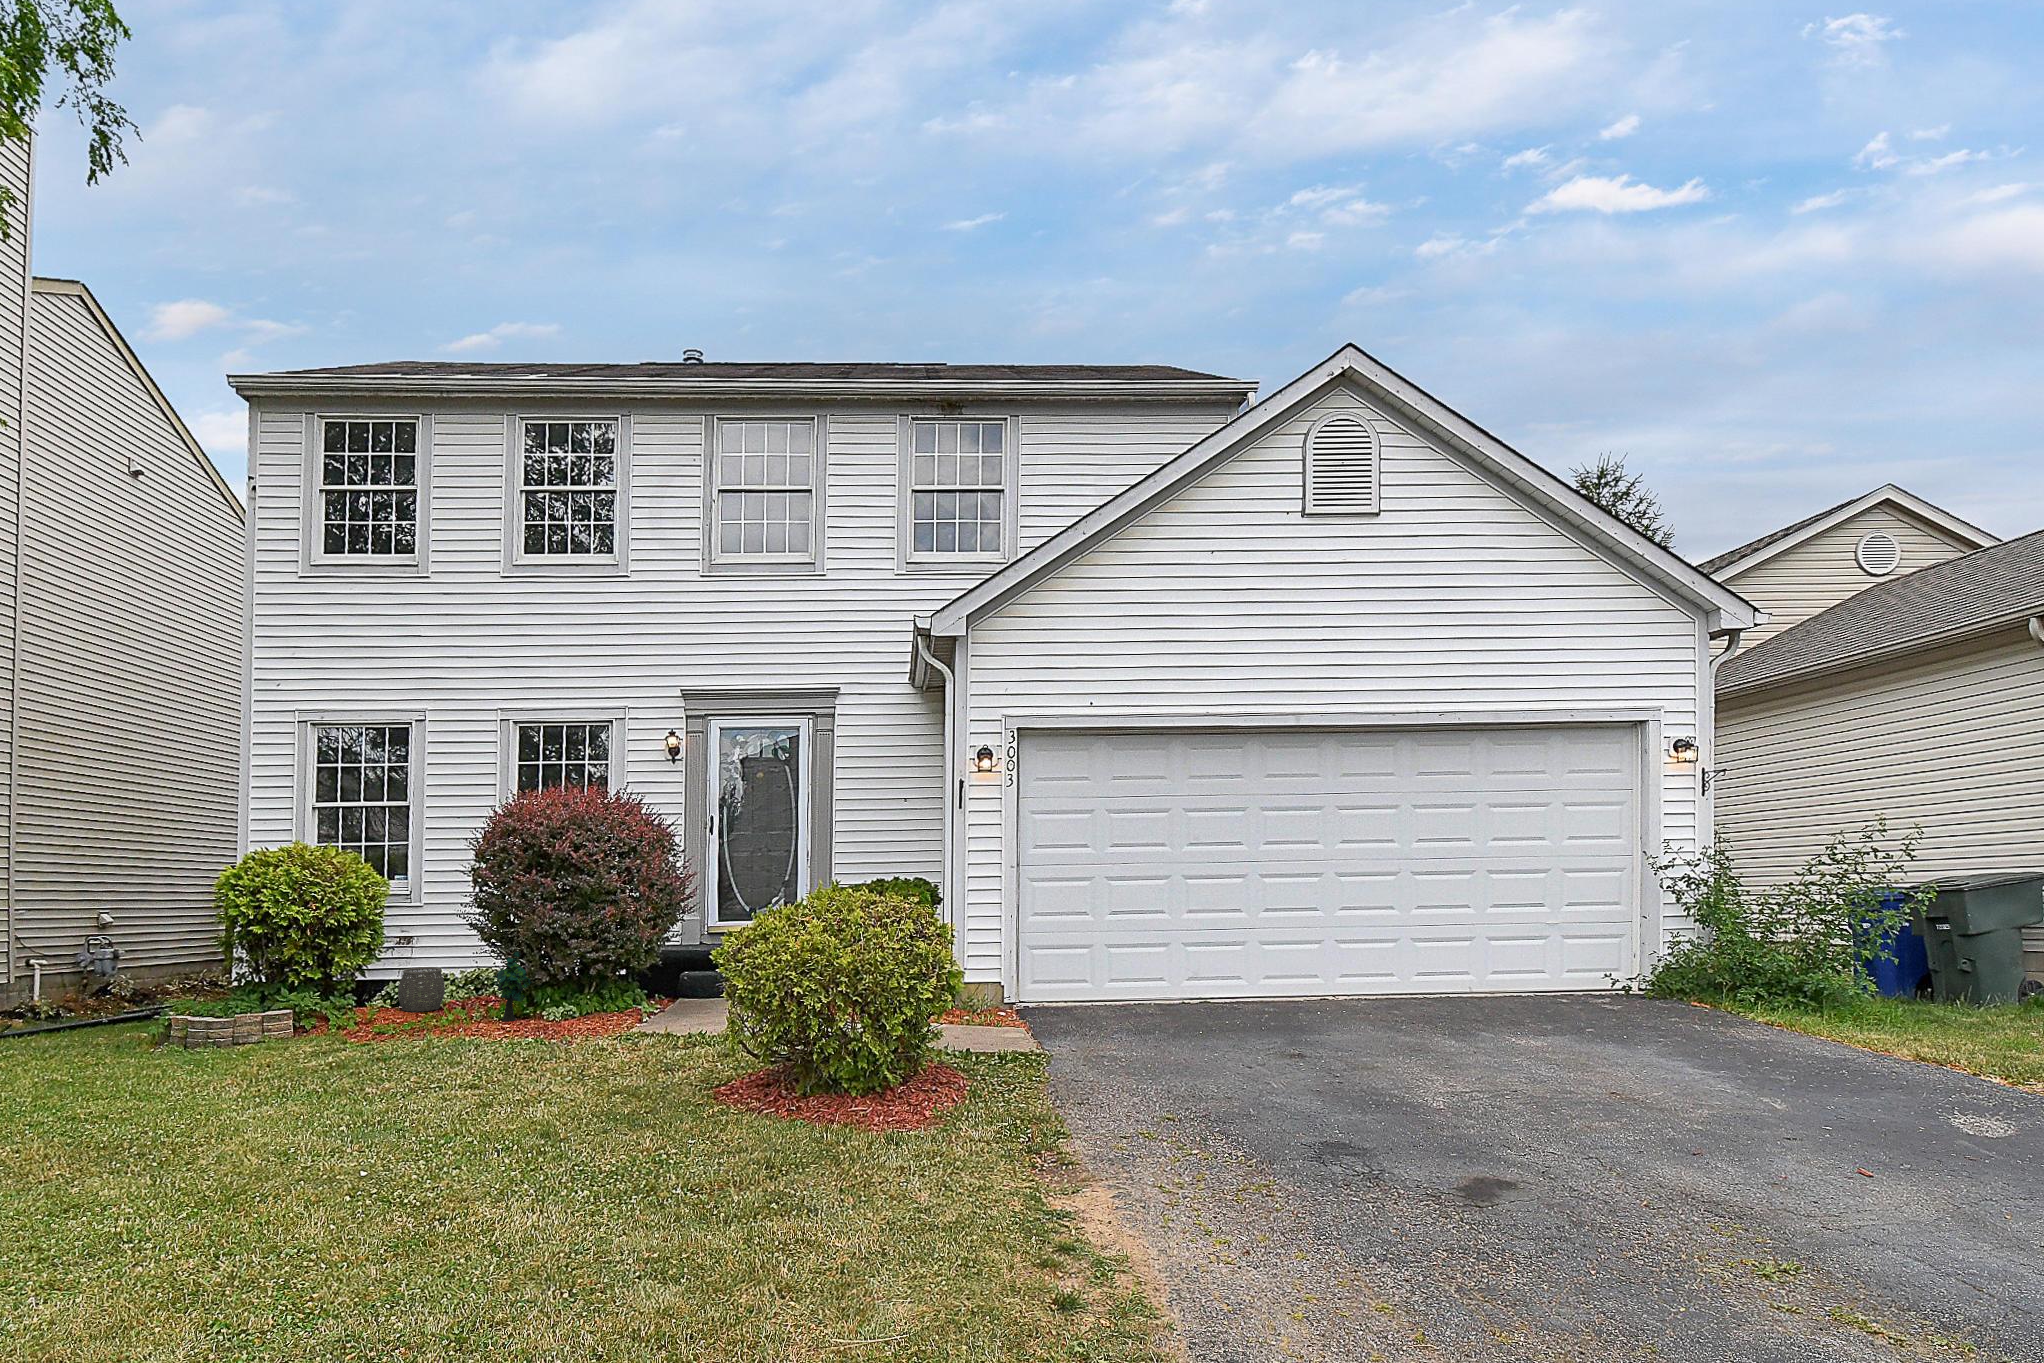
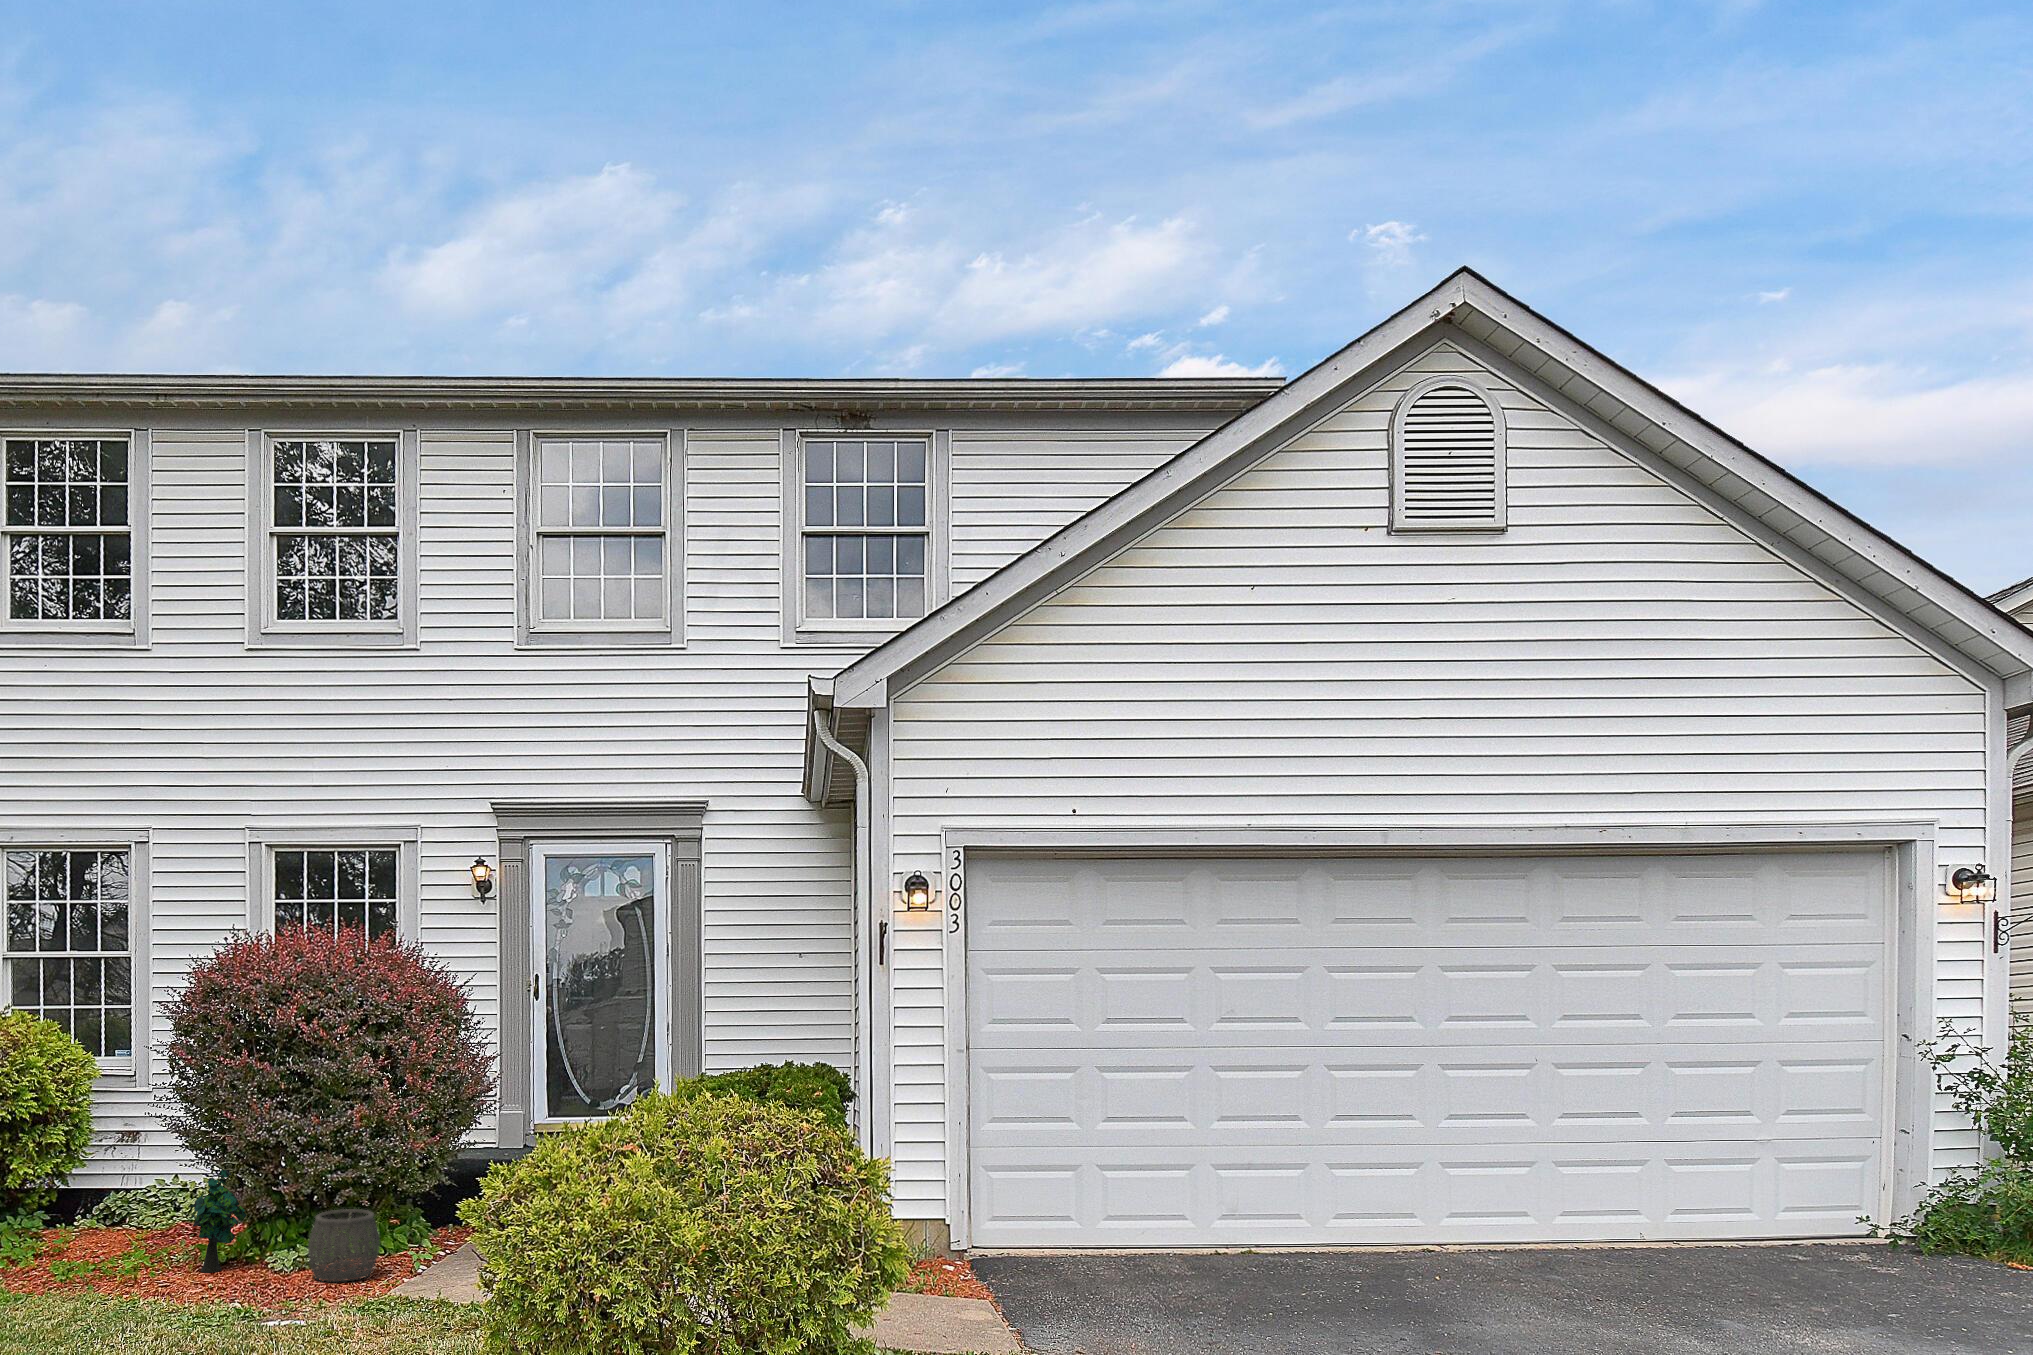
woven basket: present [398,967,445,1012] -> present [308,1209,379,1282]

